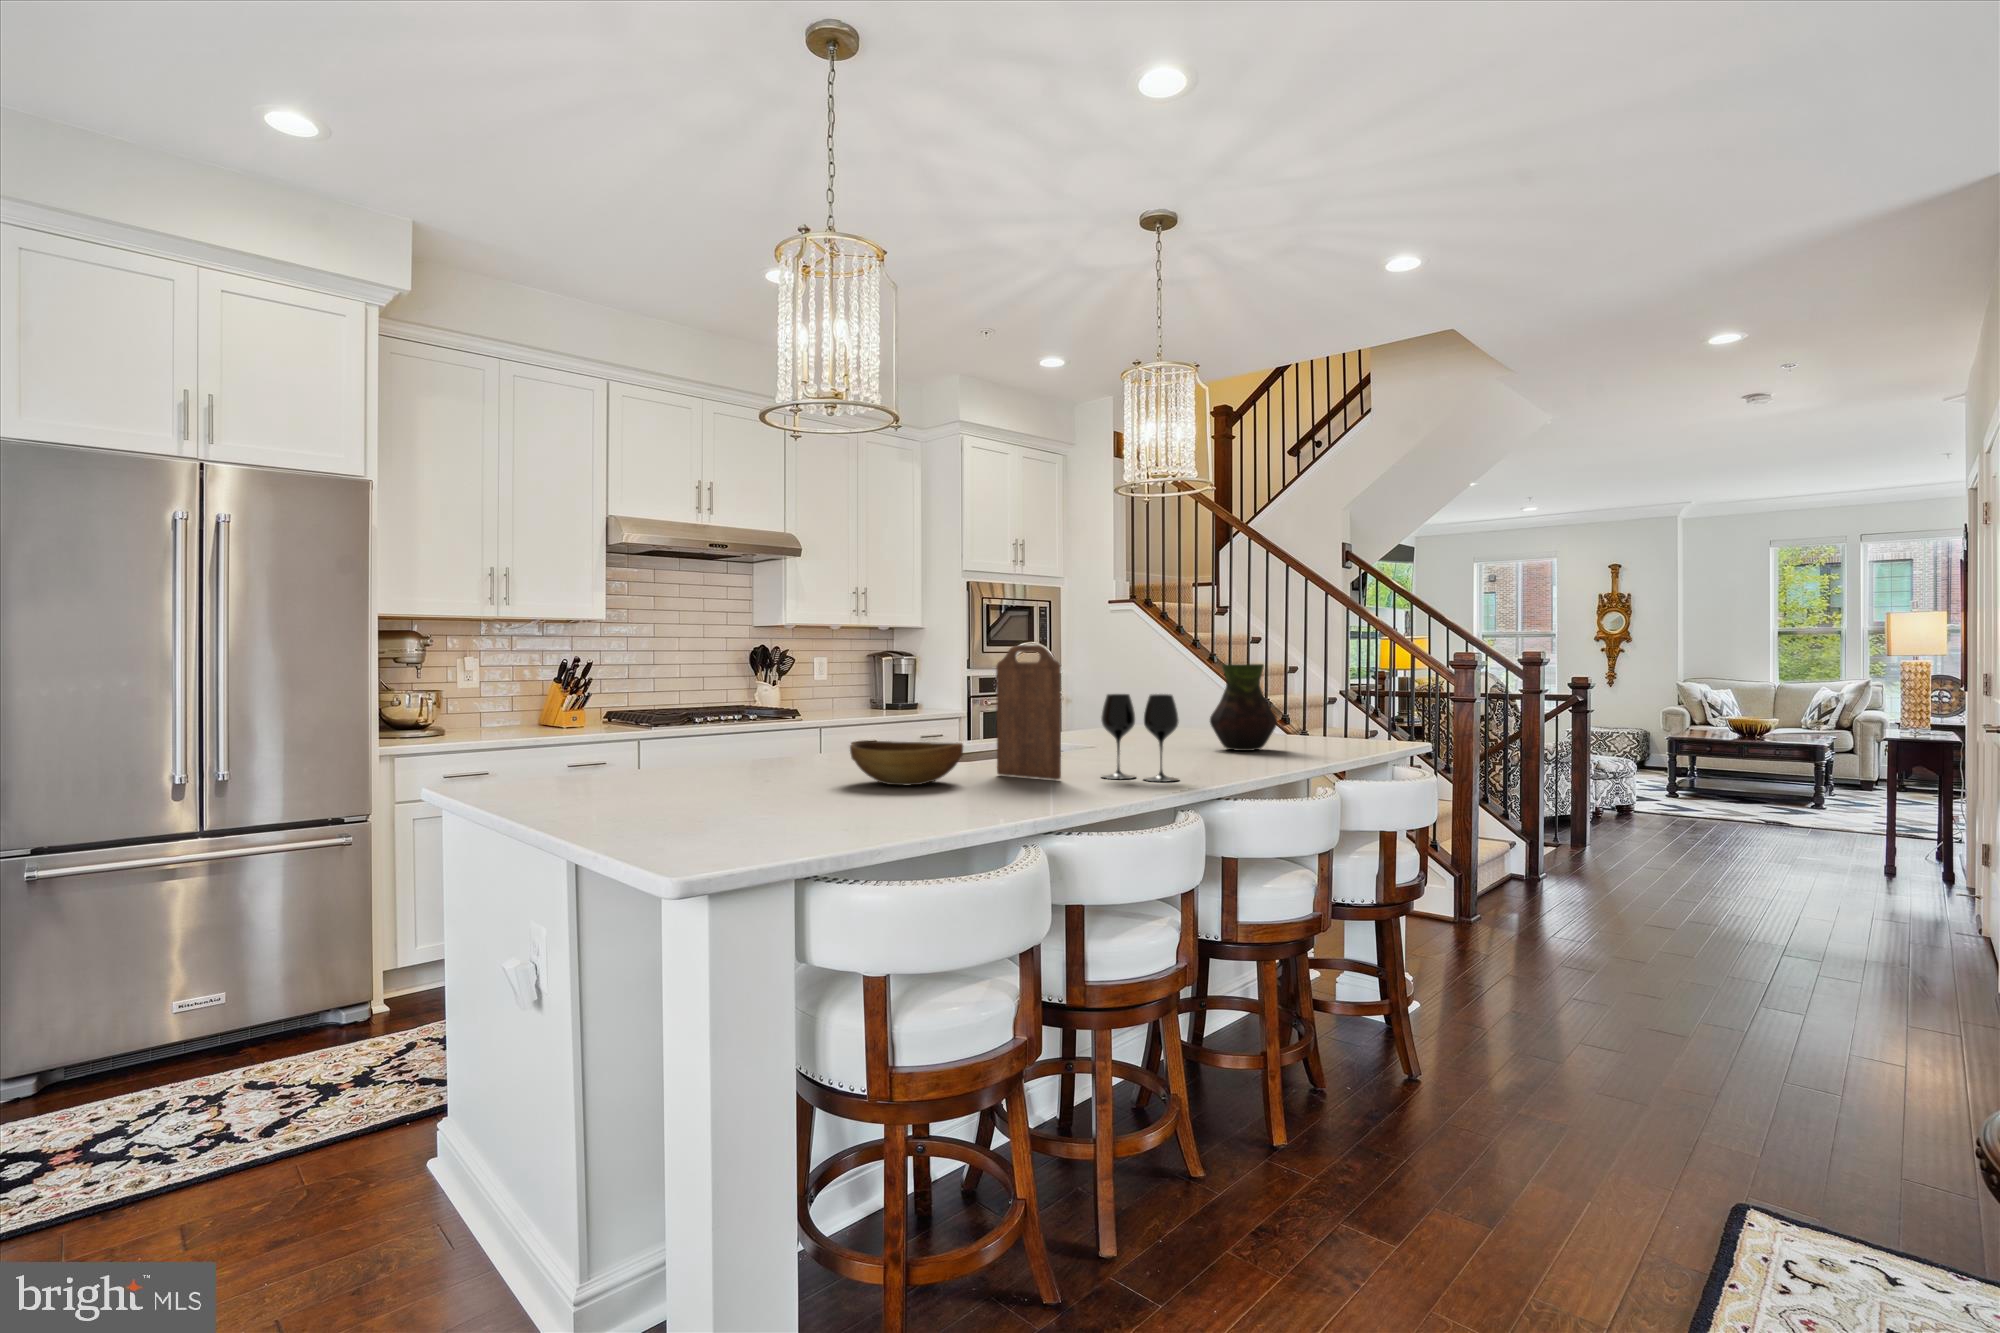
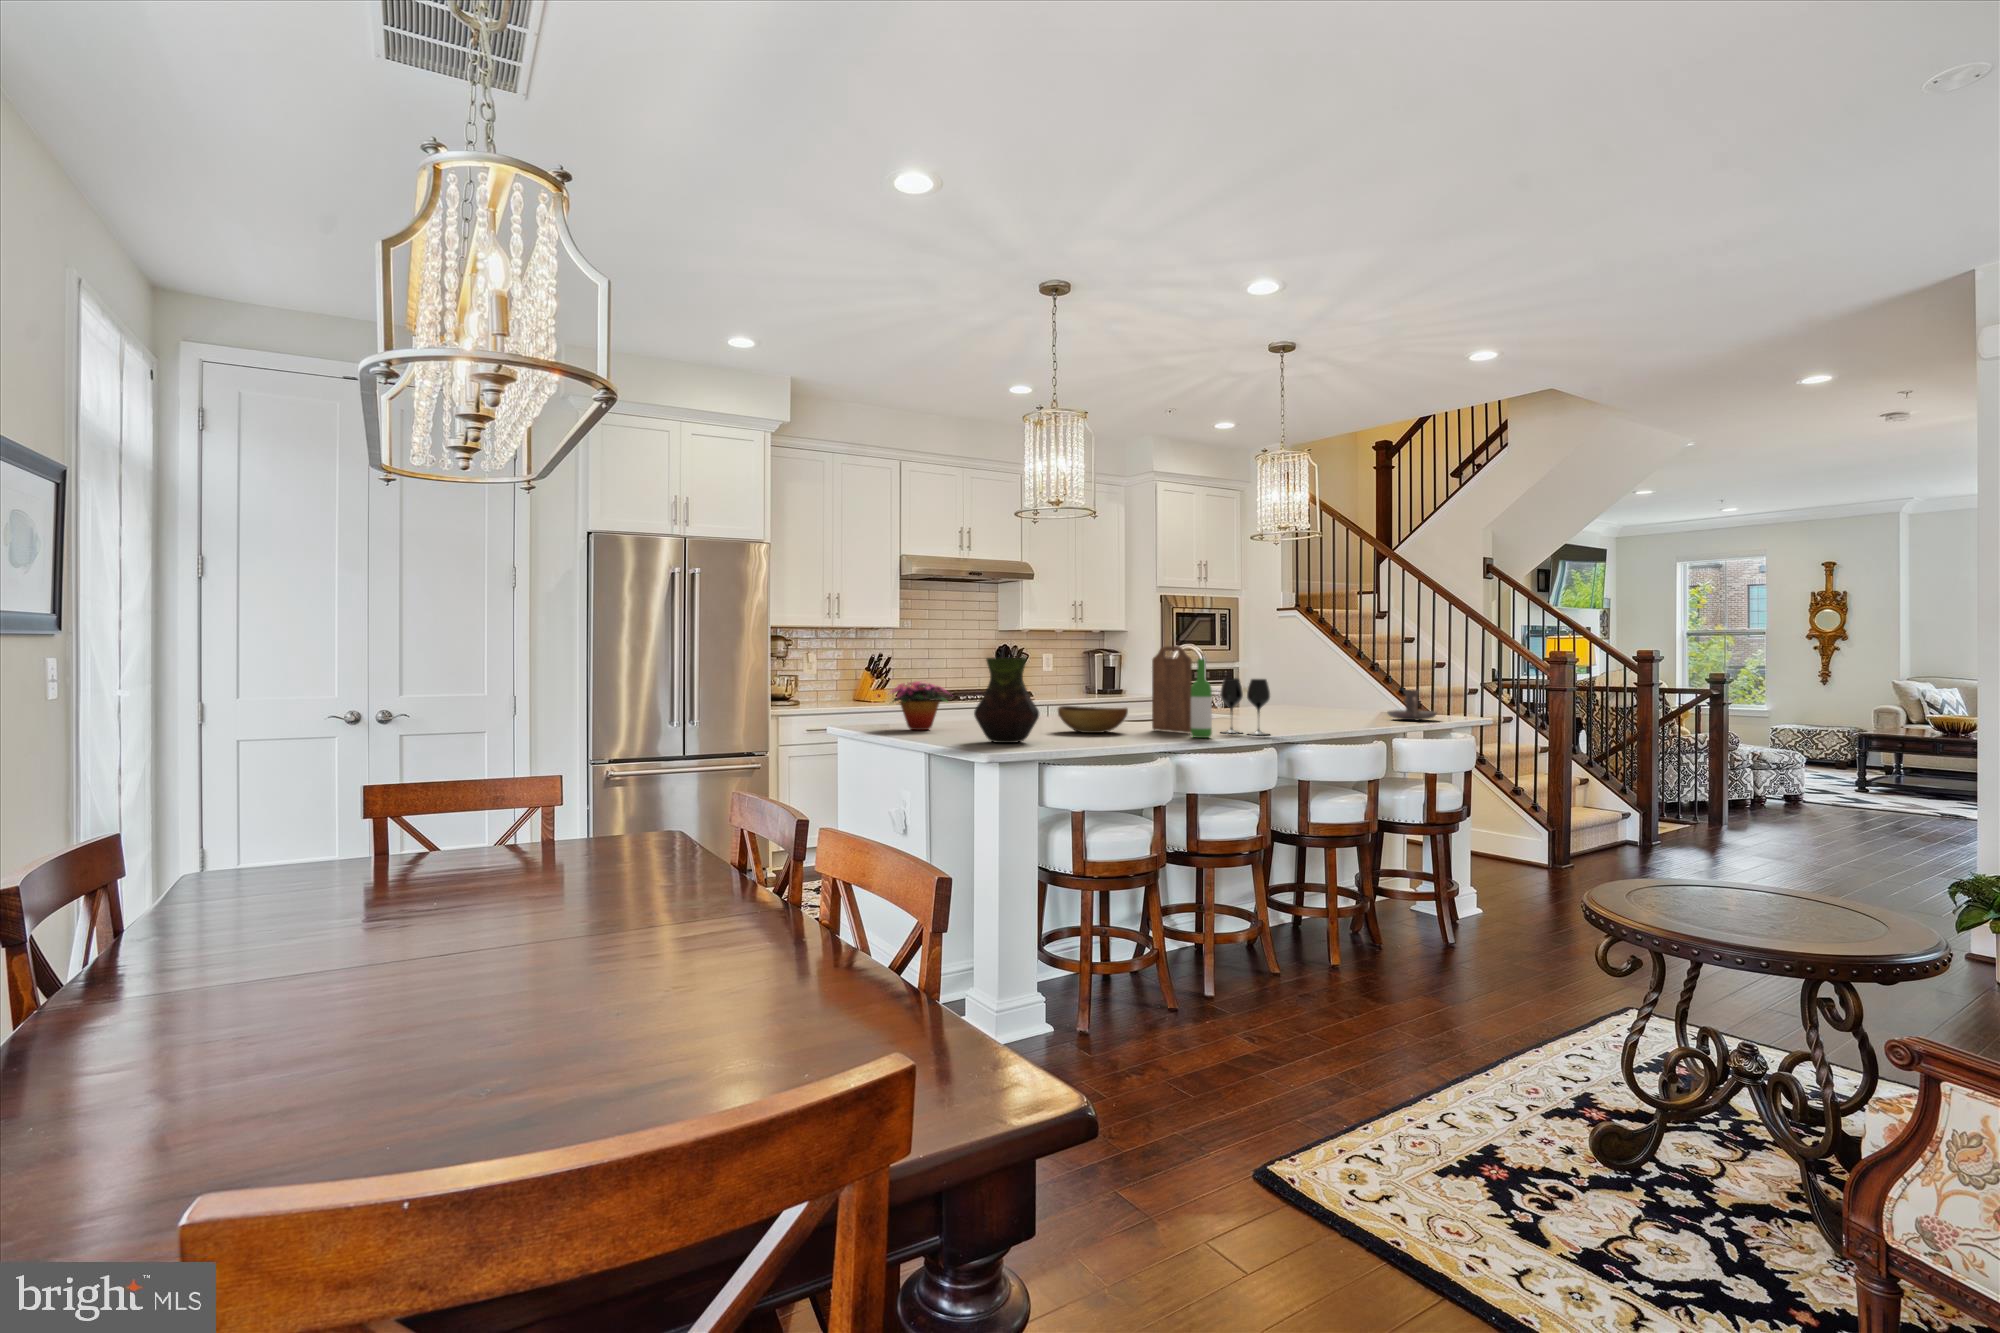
wine bottle: none [1069,664,1101,792] -> present [1191,659,1212,738]
vase: present [1210,664,1278,751] -> present [974,658,1039,743]
flower arrangement: none [545,702,678,789] -> present [890,681,948,730]
candle holder: none [1286,703,1350,744] -> present [1387,690,1436,720]

